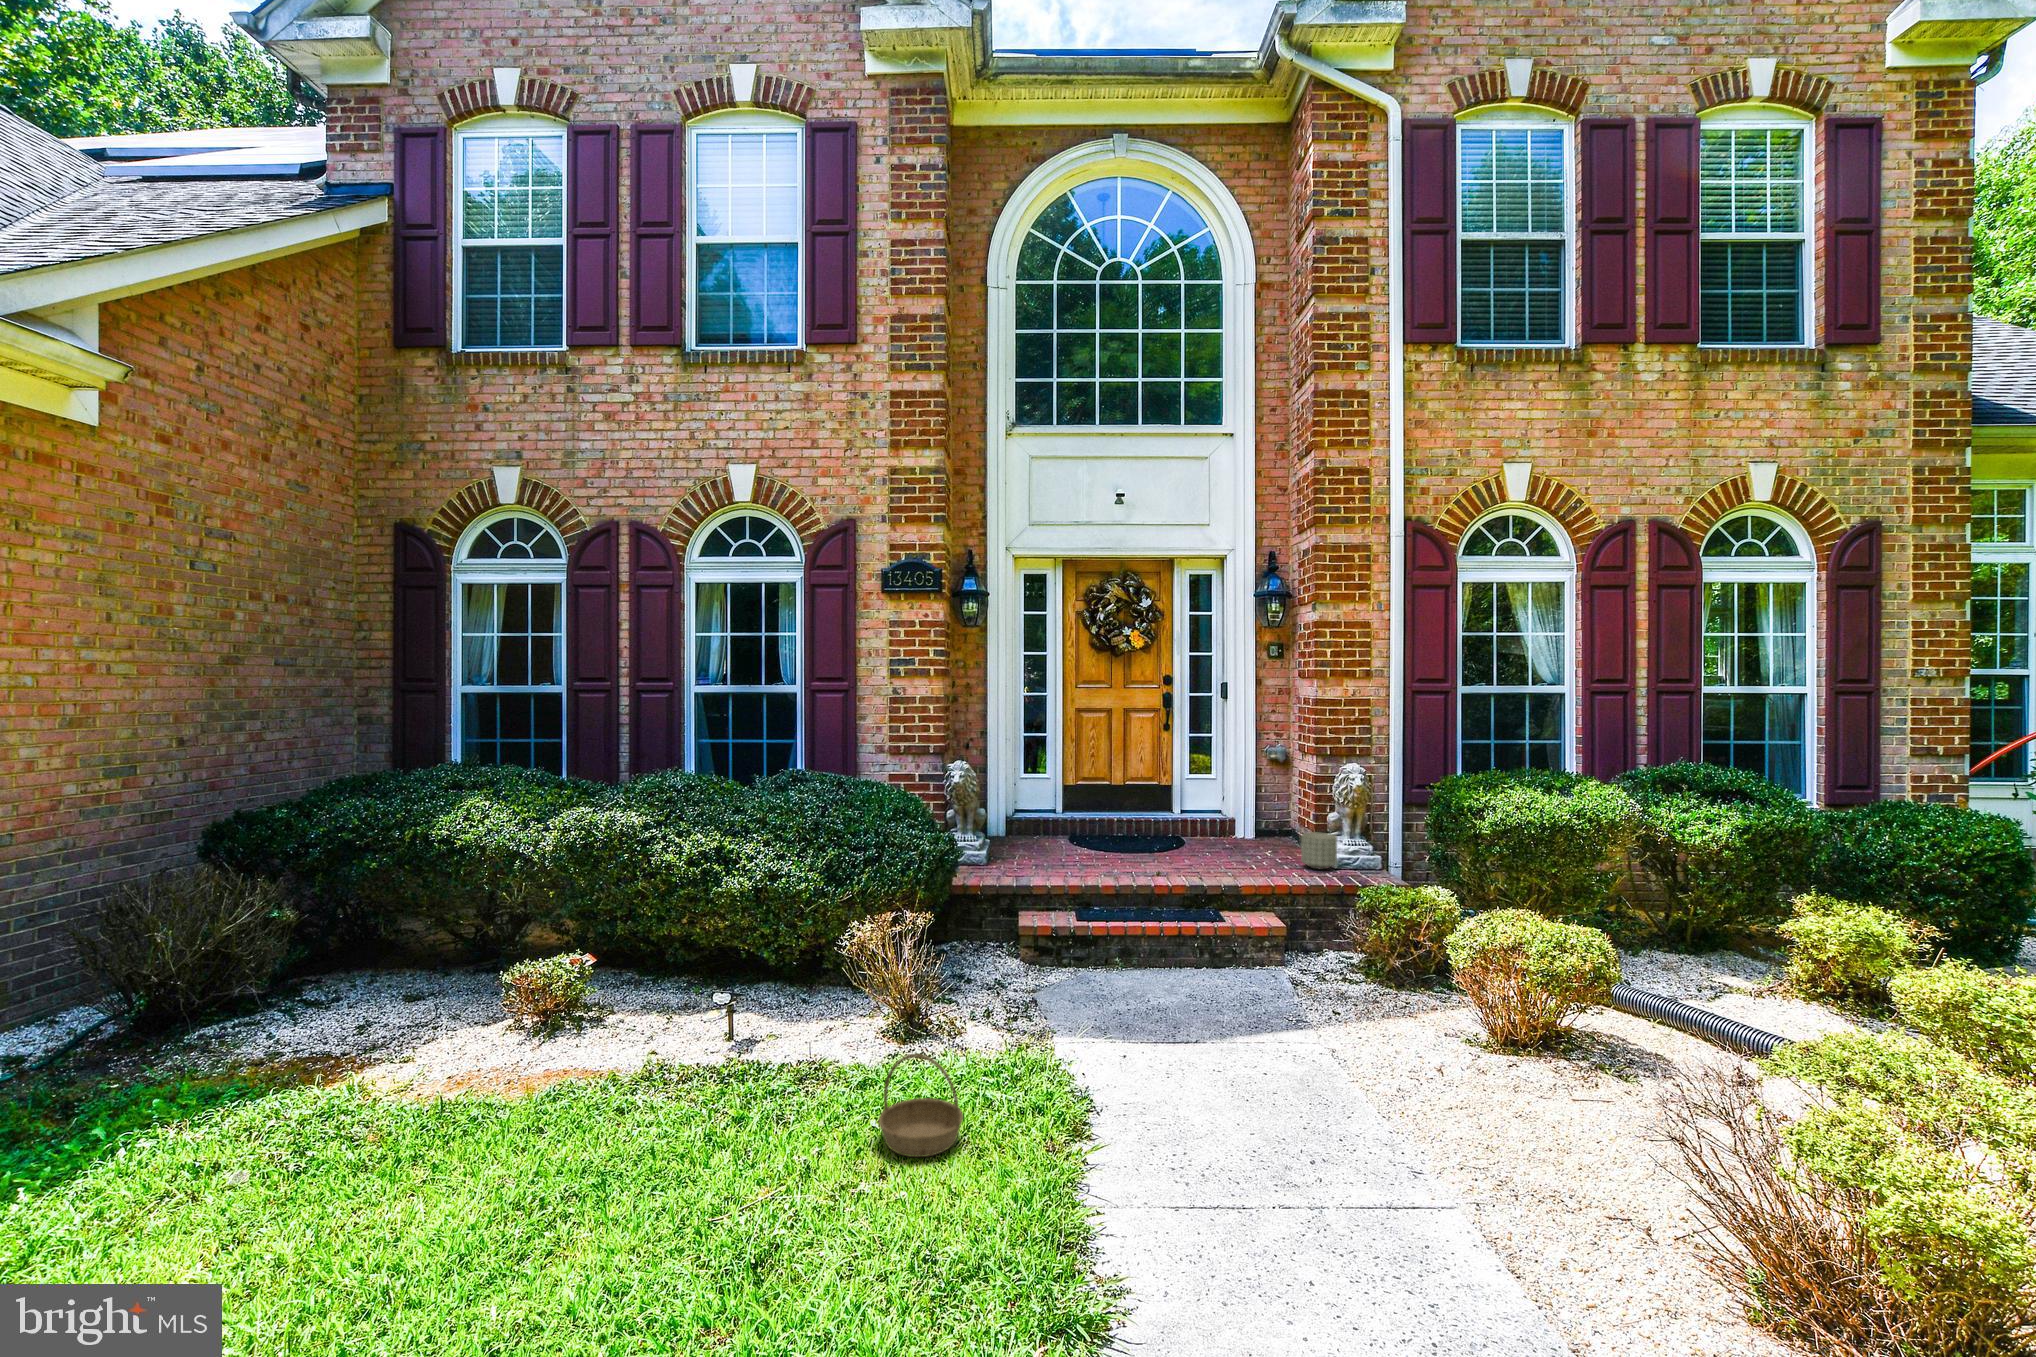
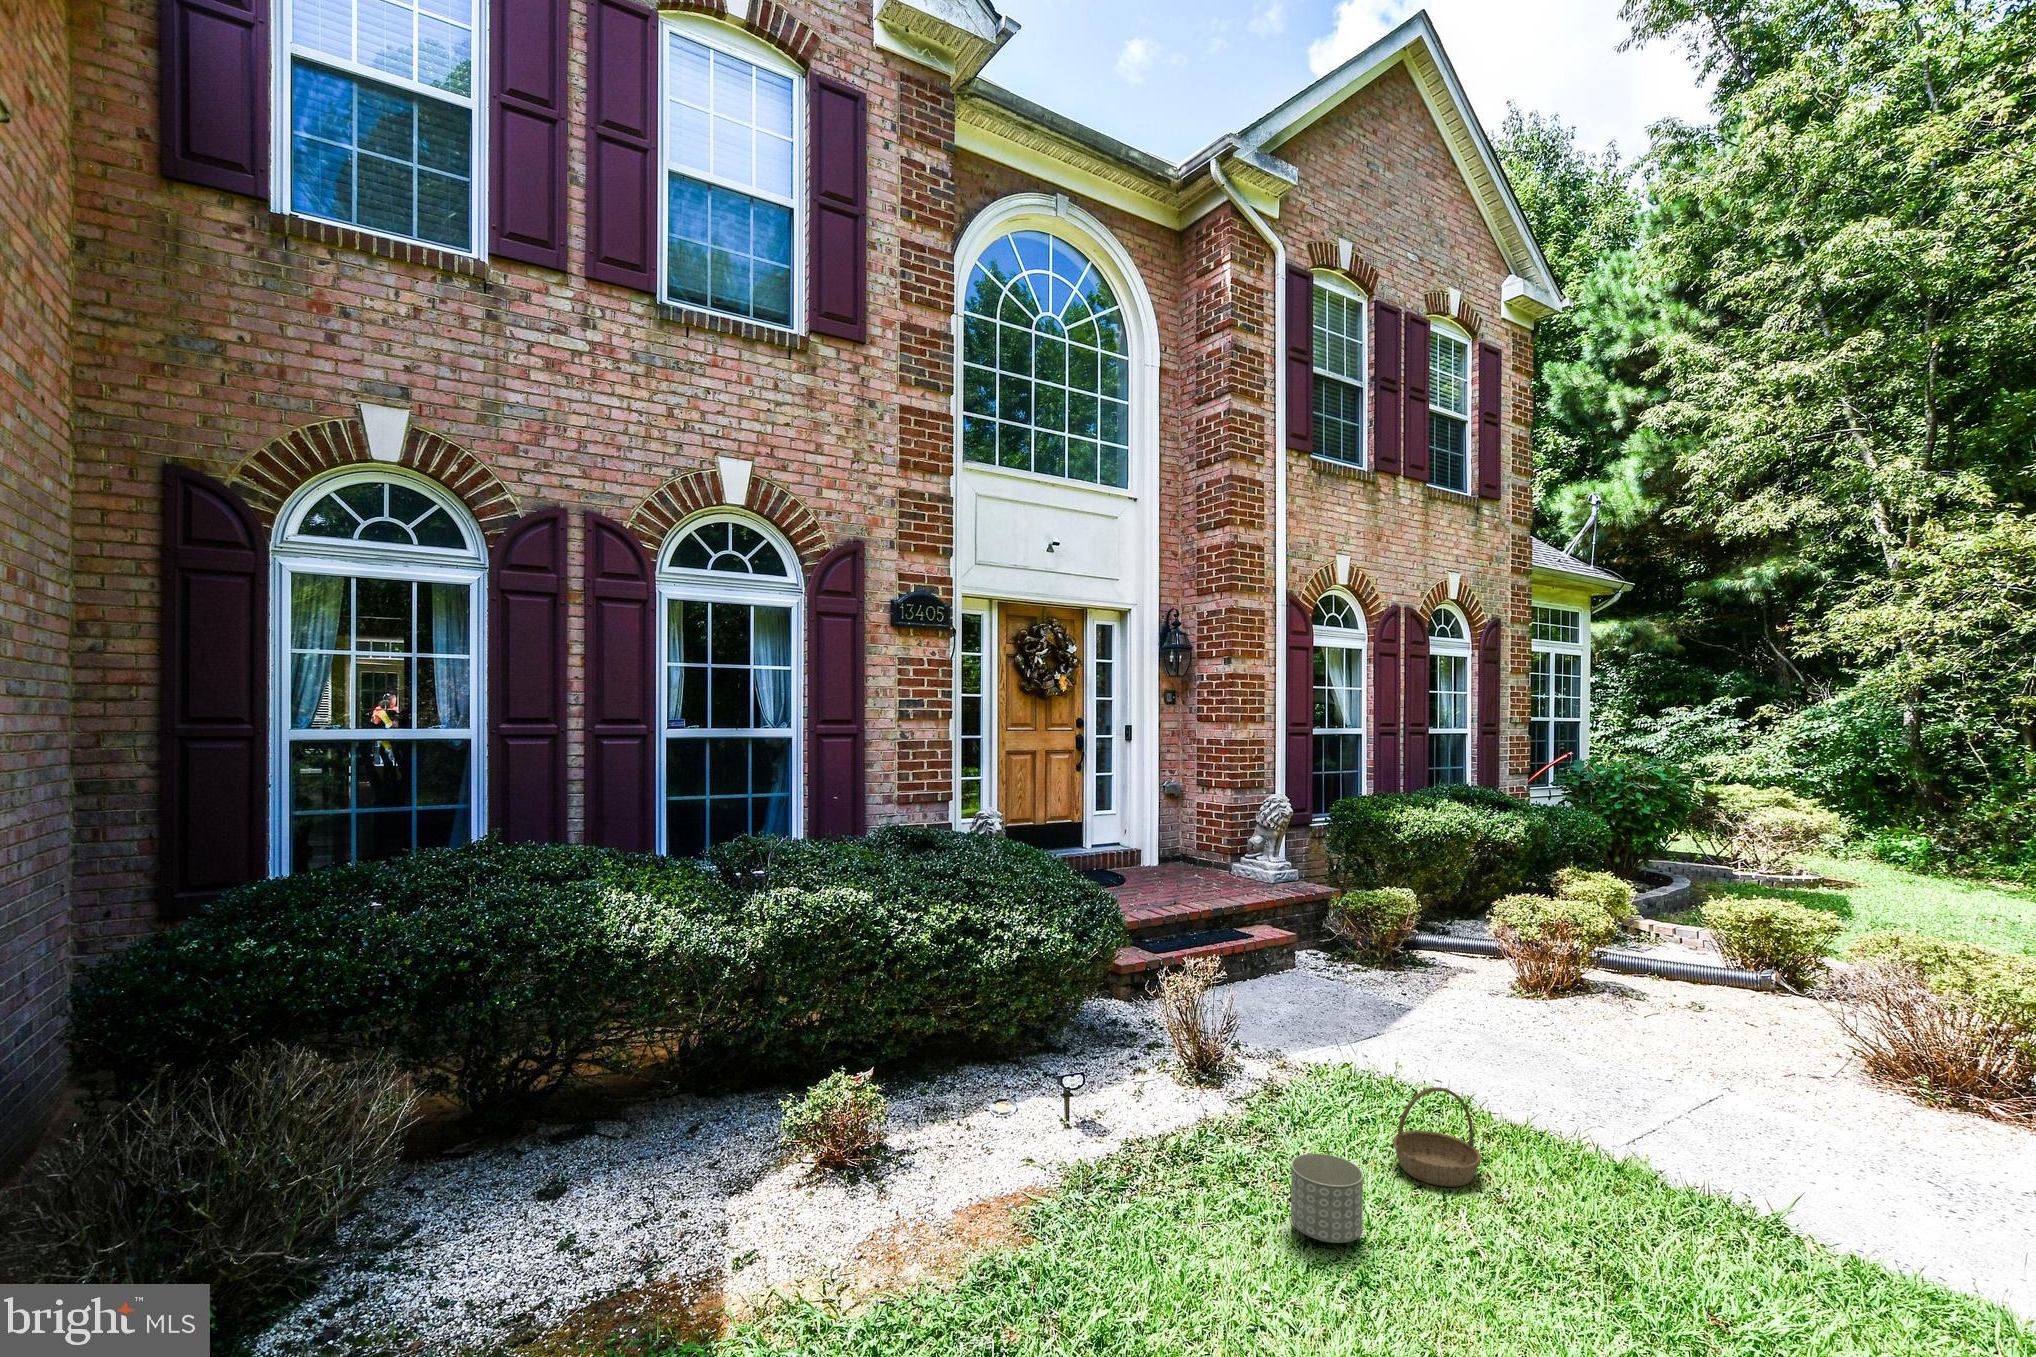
planter: present [1301,832,1337,870] -> present [1291,1153,1363,1243]

